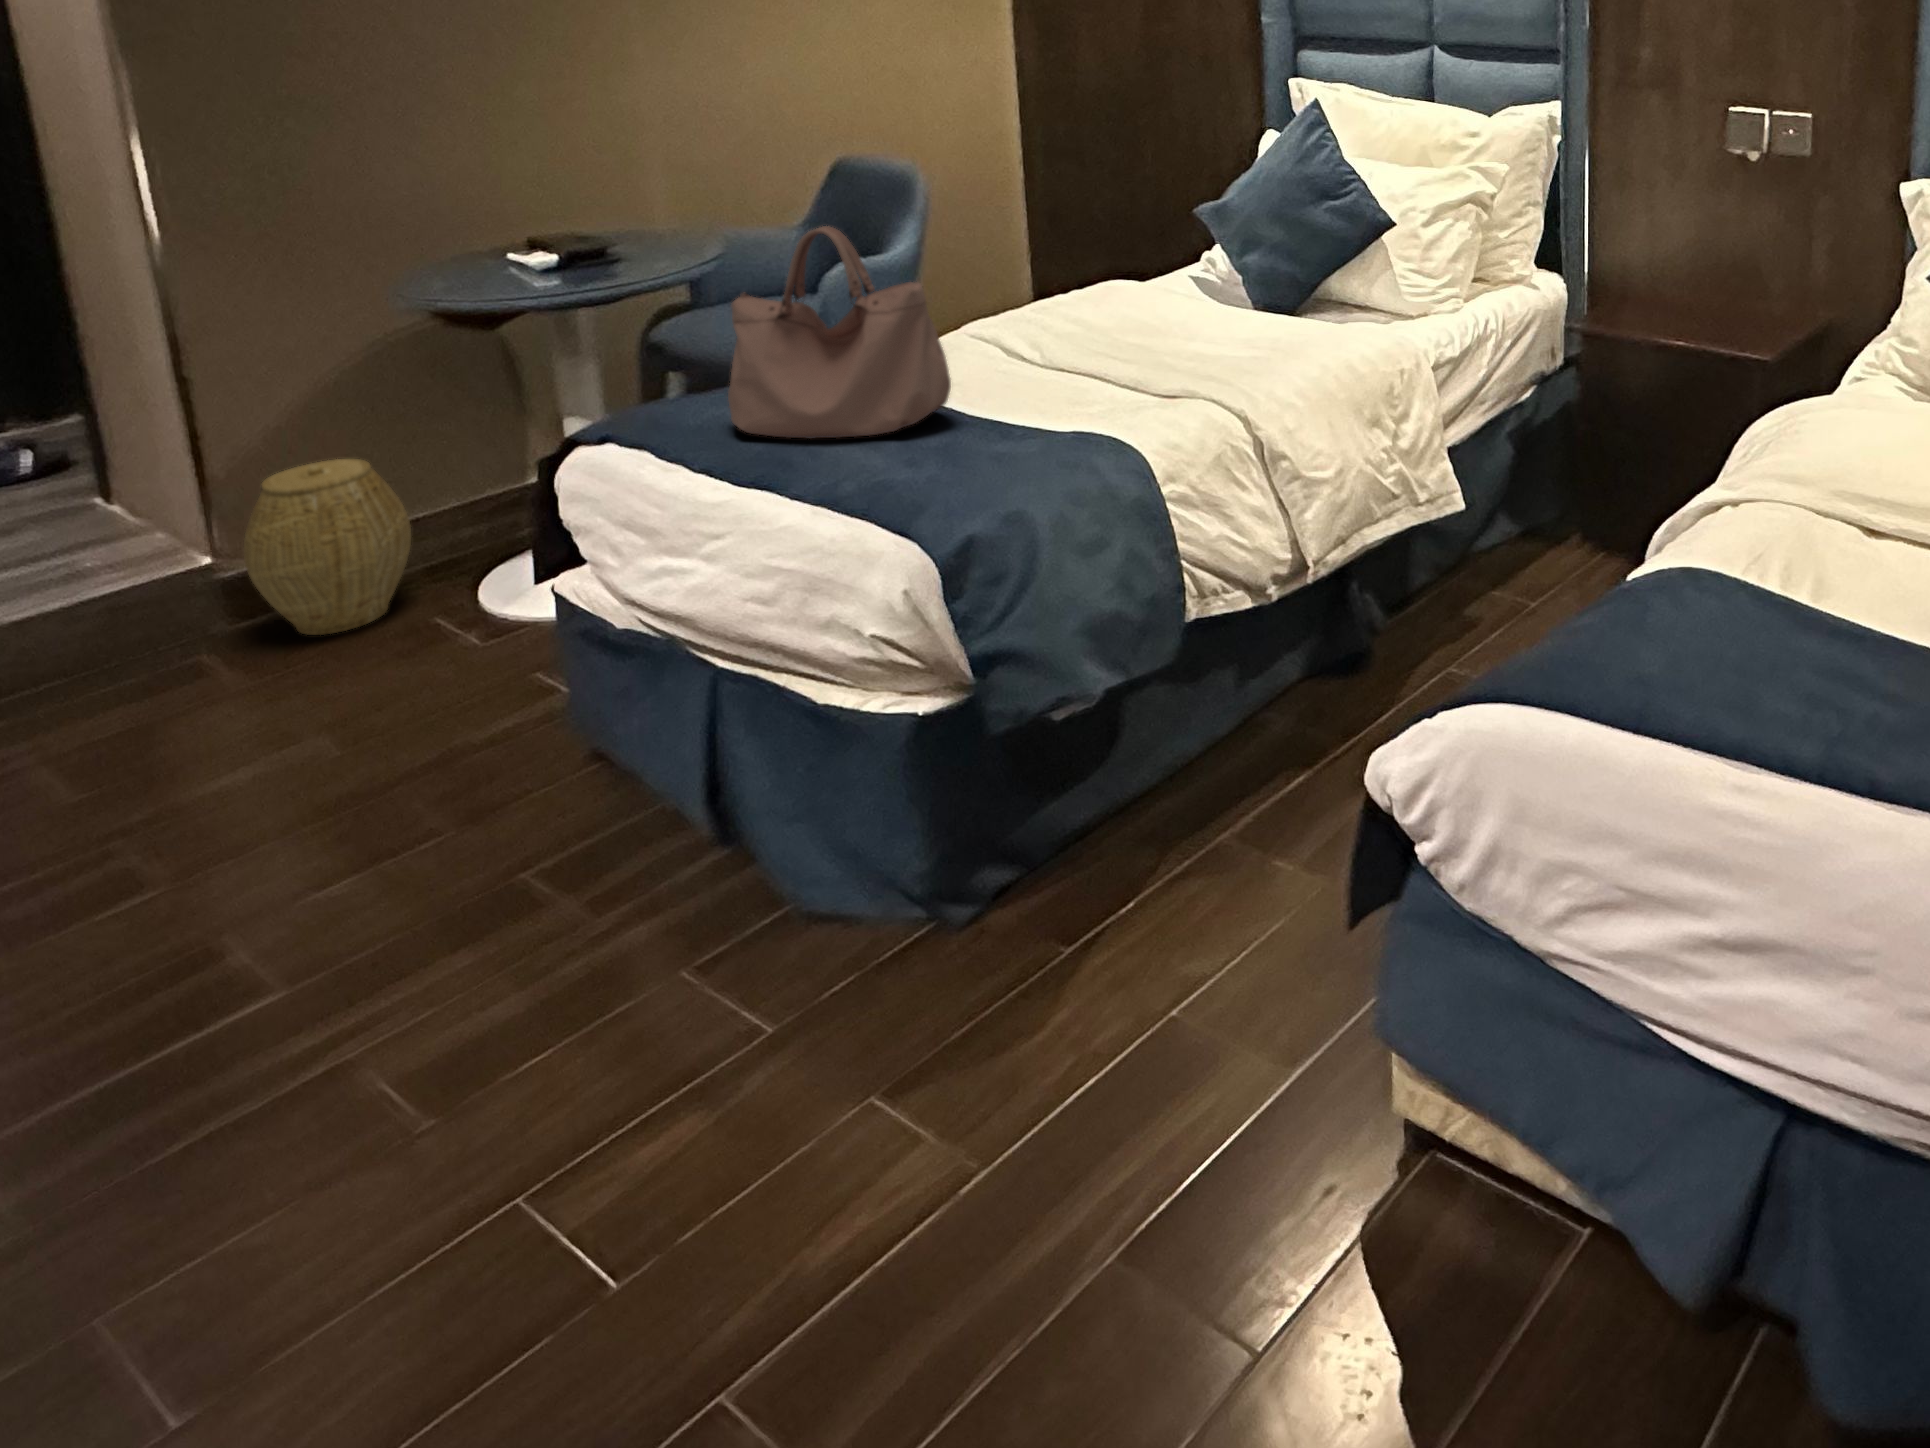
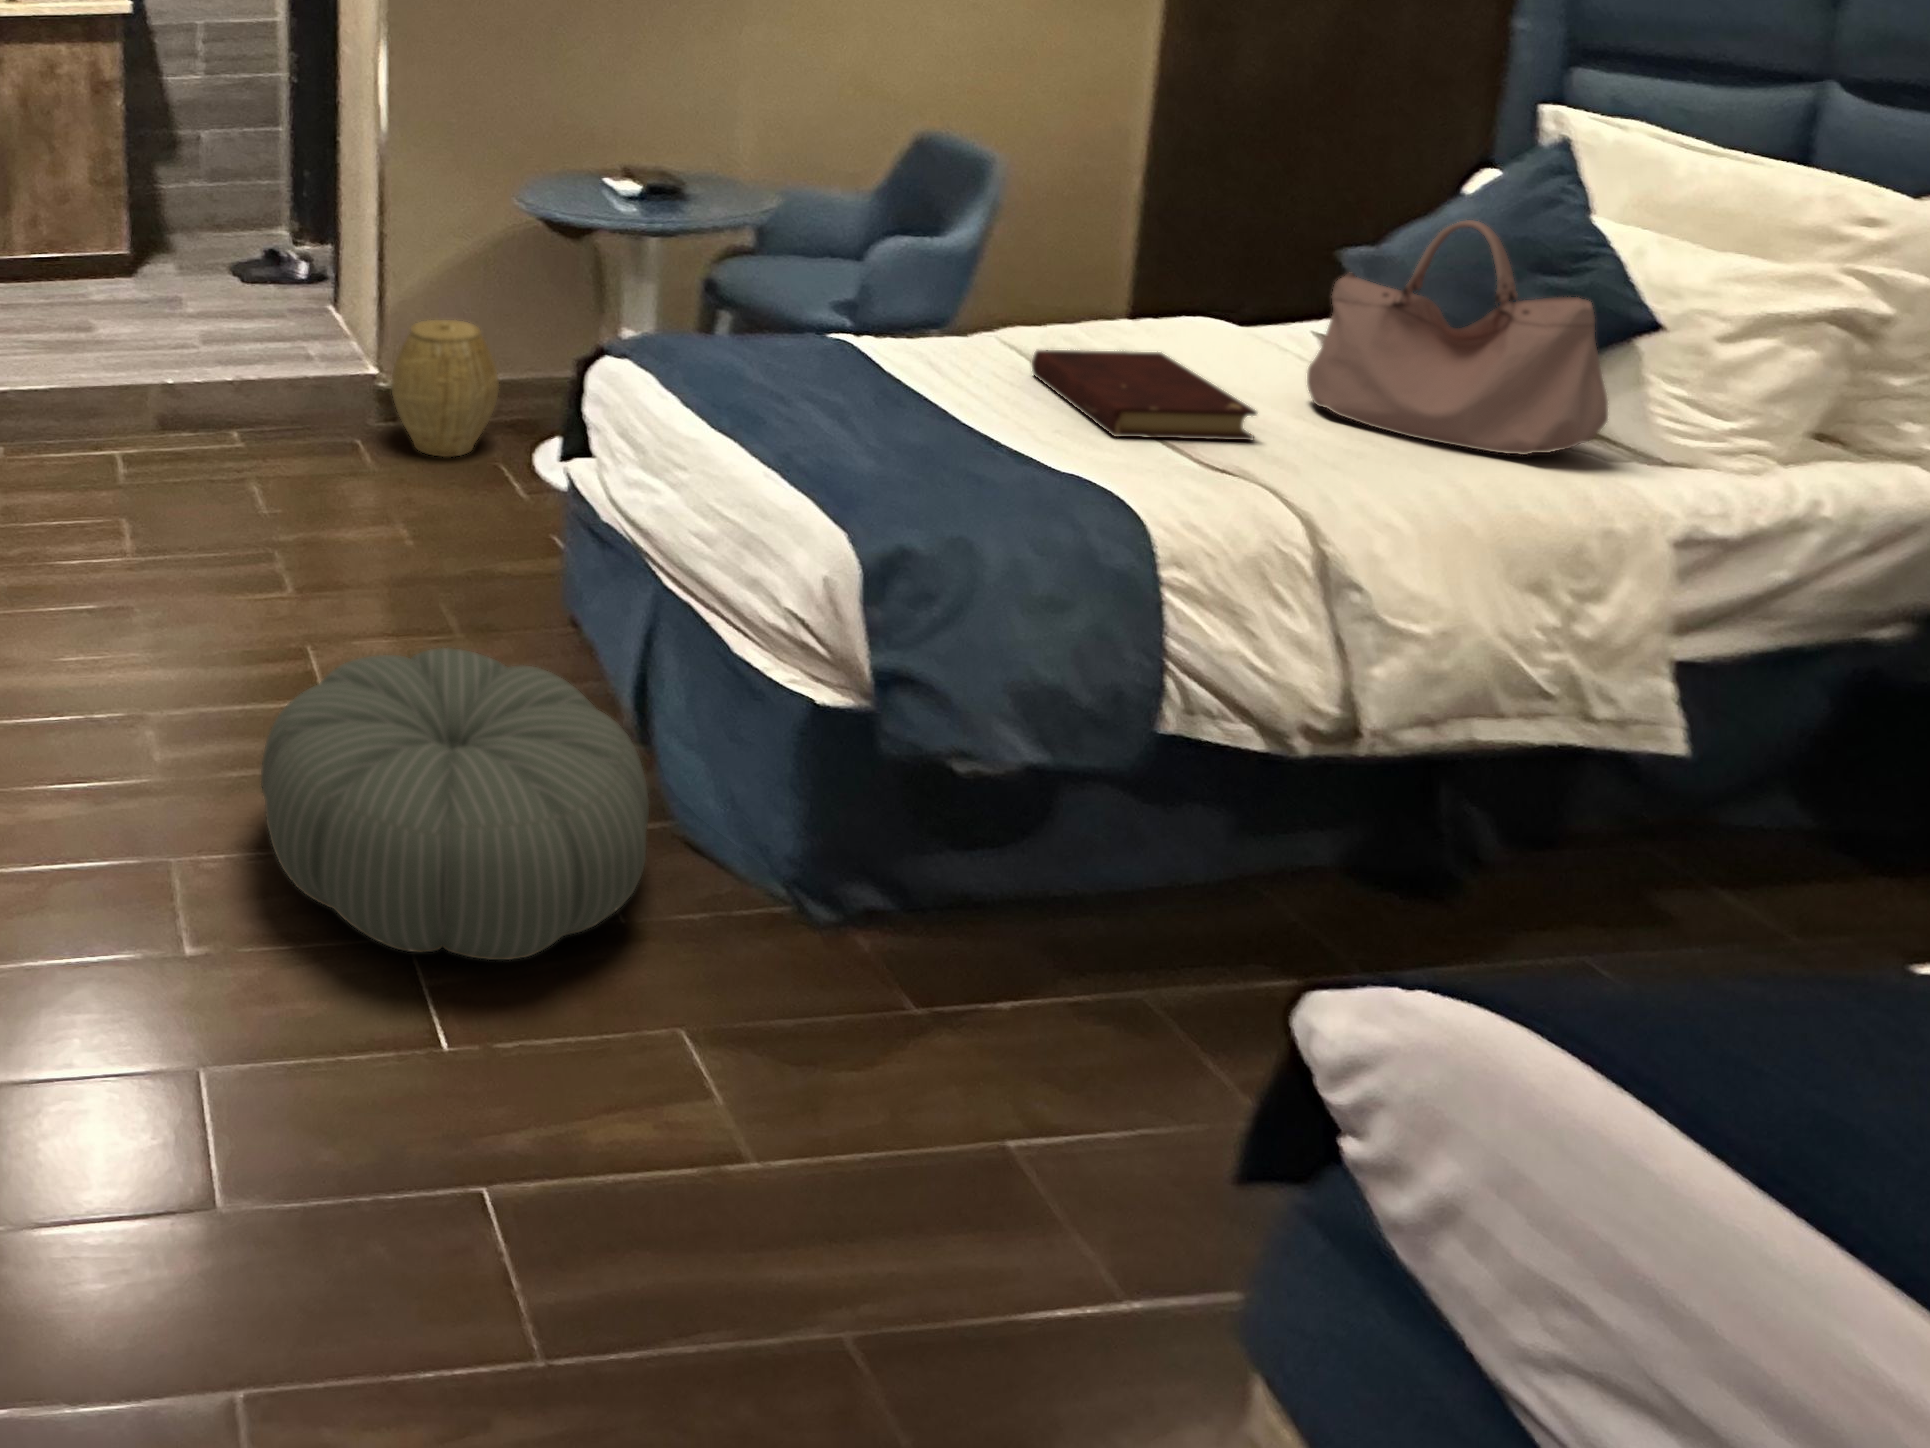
handbag: present [728,226,951,438] -> present [1307,220,1608,455]
book: none [1006,313,1187,391] -> present [1032,350,1257,440]
pouf: none [206,813,774,1245] -> present [261,648,649,960]

